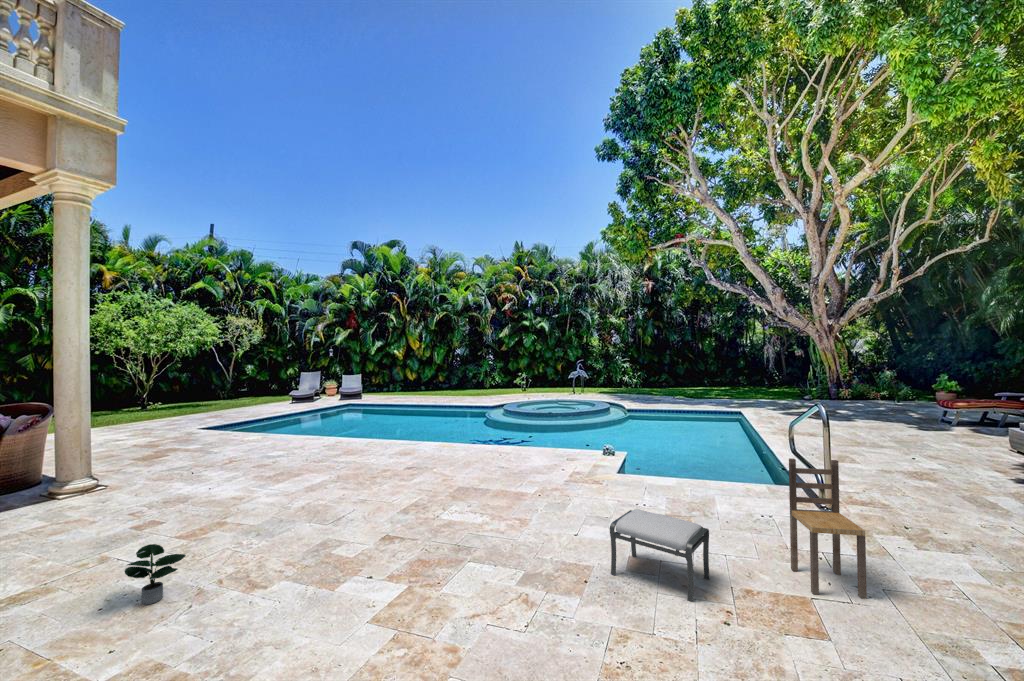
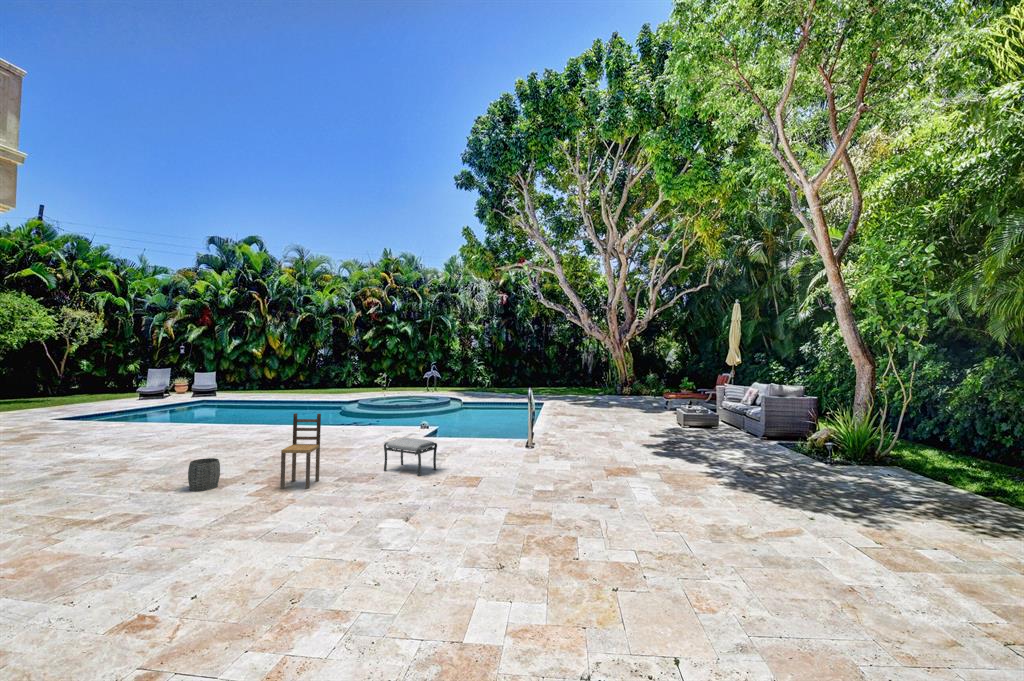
chair: present [789,458,867,599] -> present [280,413,321,489]
potted plant: present [124,544,186,605] -> none [71,460,111,493]
woven basket: none [292,550,344,620] -> present [188,458,220,491]

